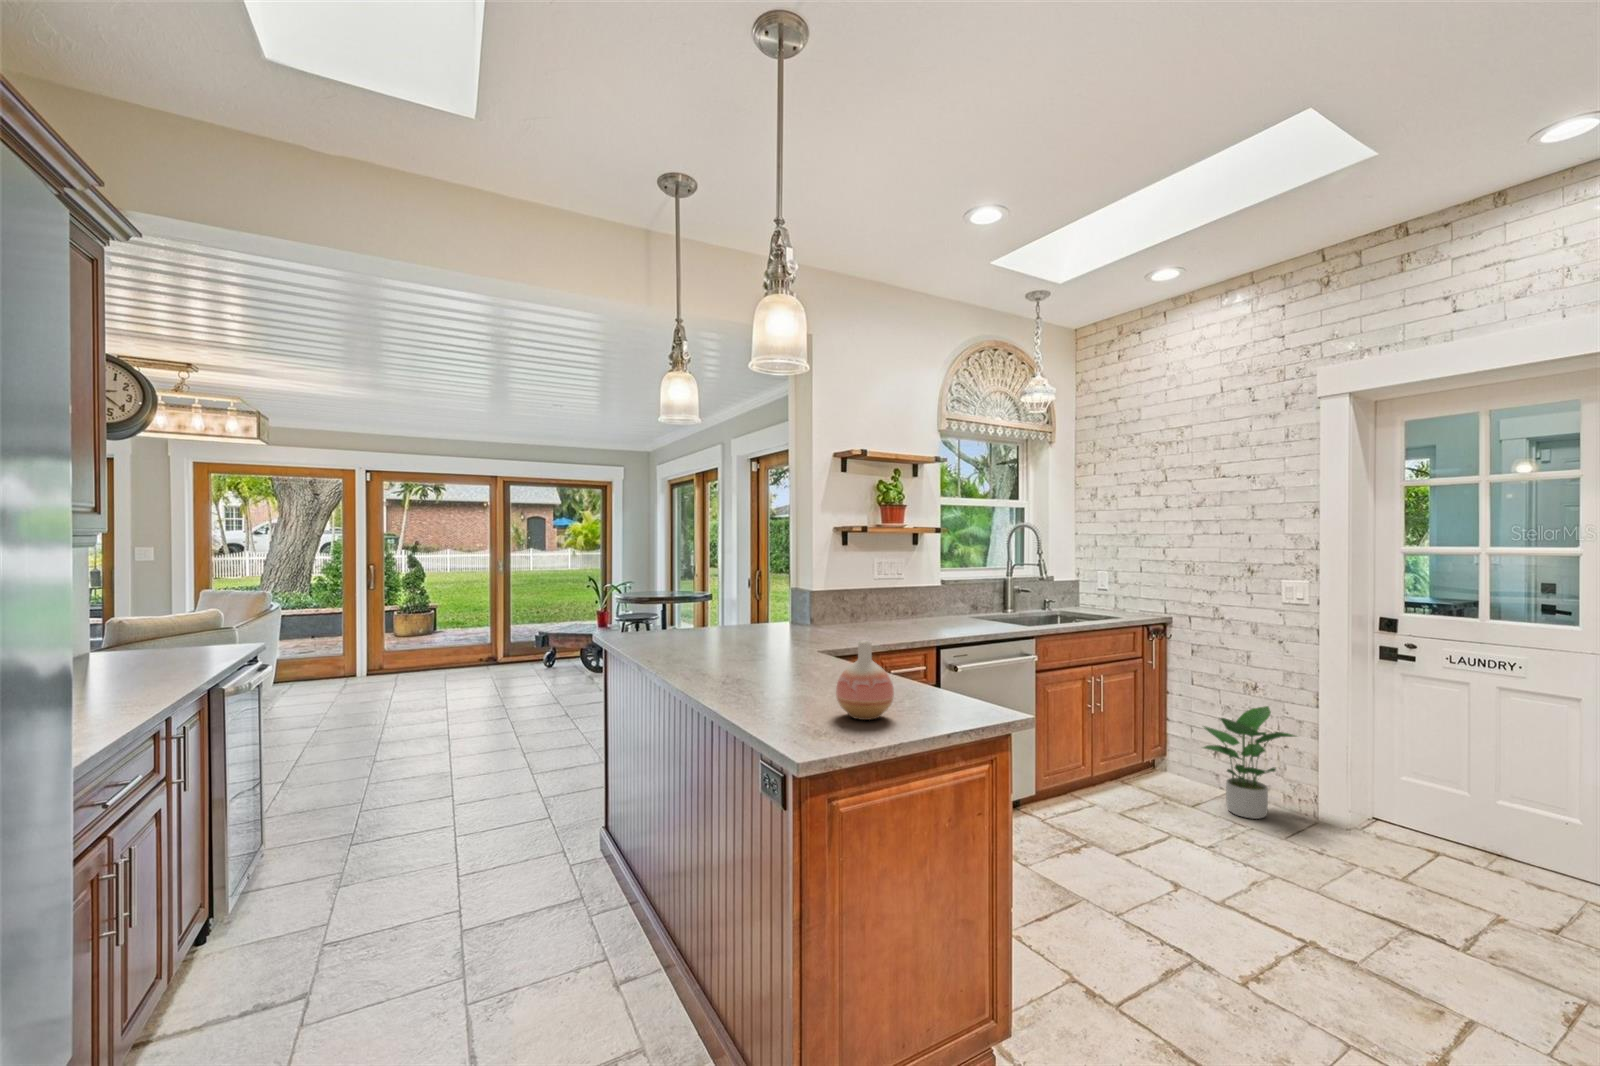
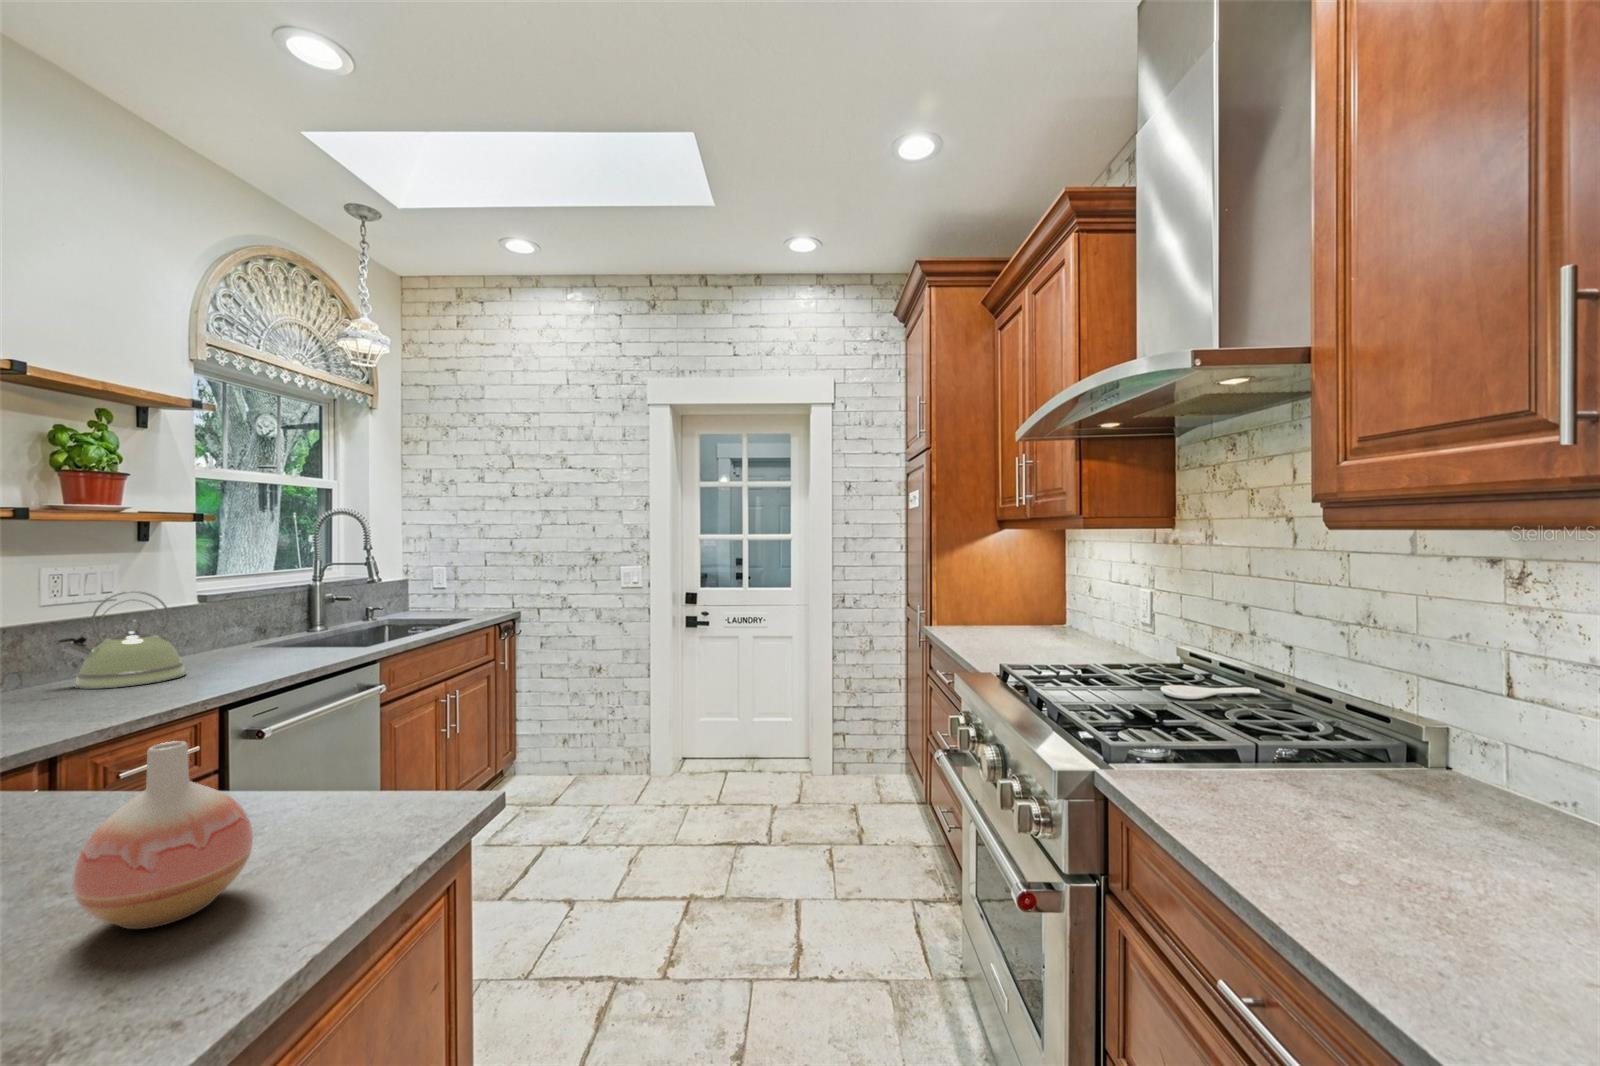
kettle: none [872,576,924,631] -> present [58,591,186,689]
potted plant: present [1204,706,1296,819] -> none [555,684,639,797]

